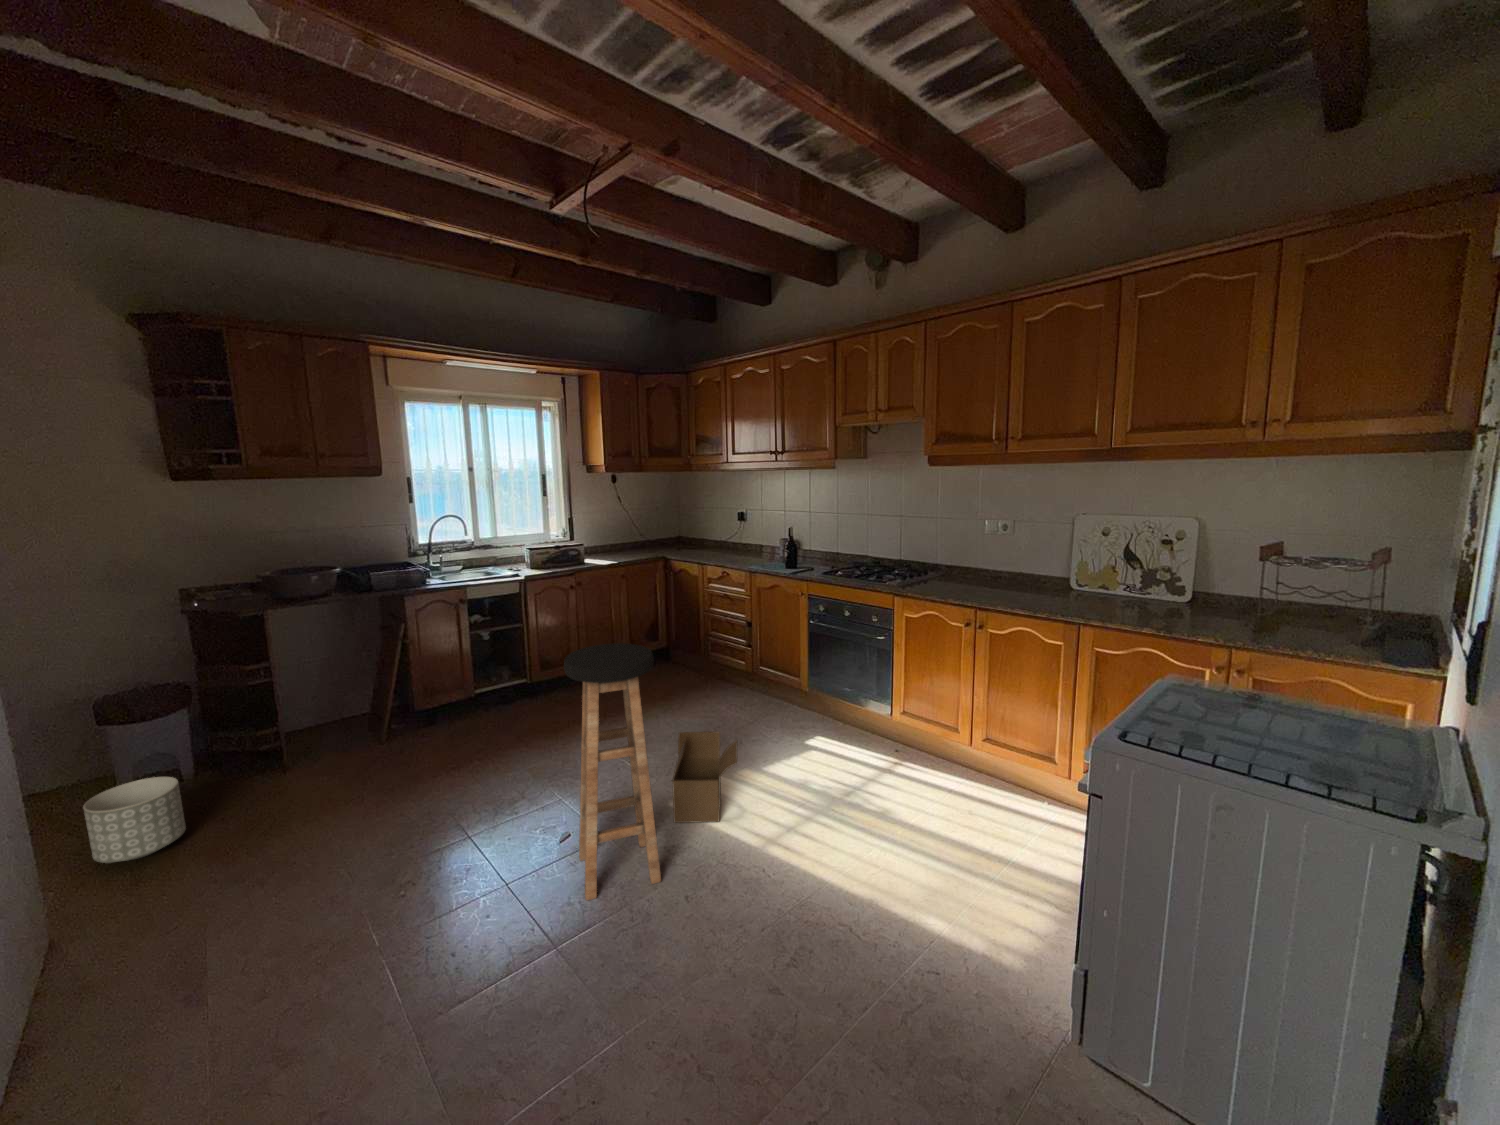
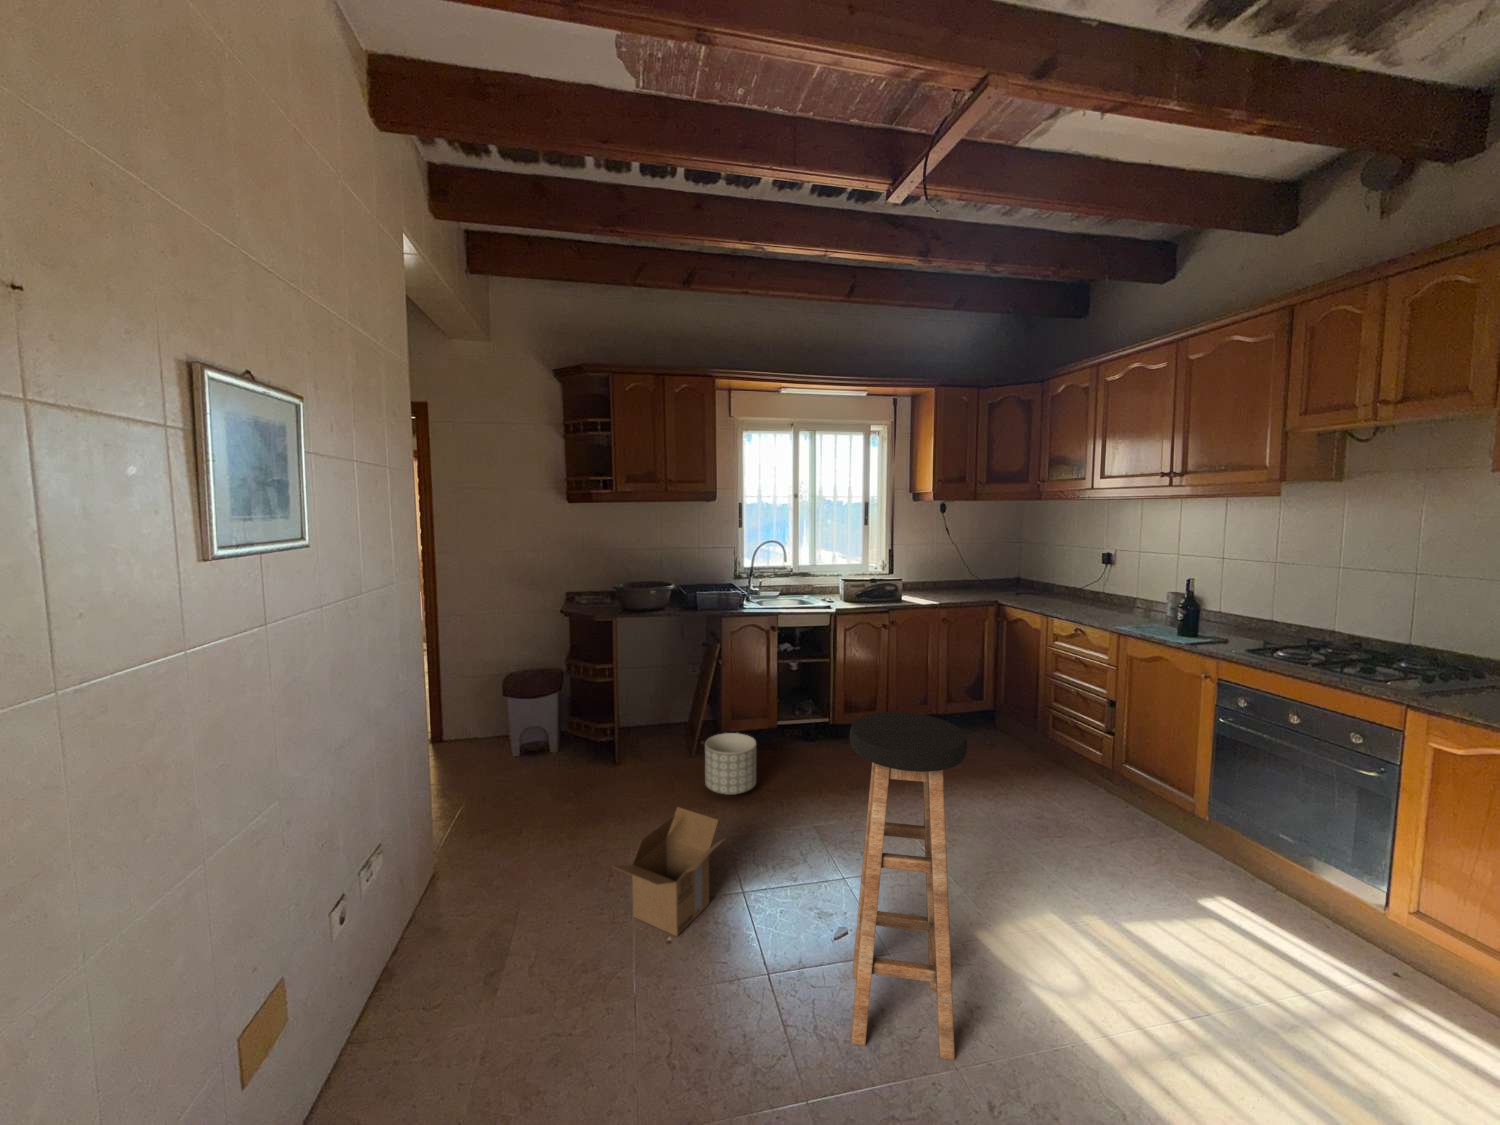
cardboard box: present [672,732,737,823] -> present [613,807,724,936]
planter: present [83,777,186,863] -> present [705,733,756,795]

